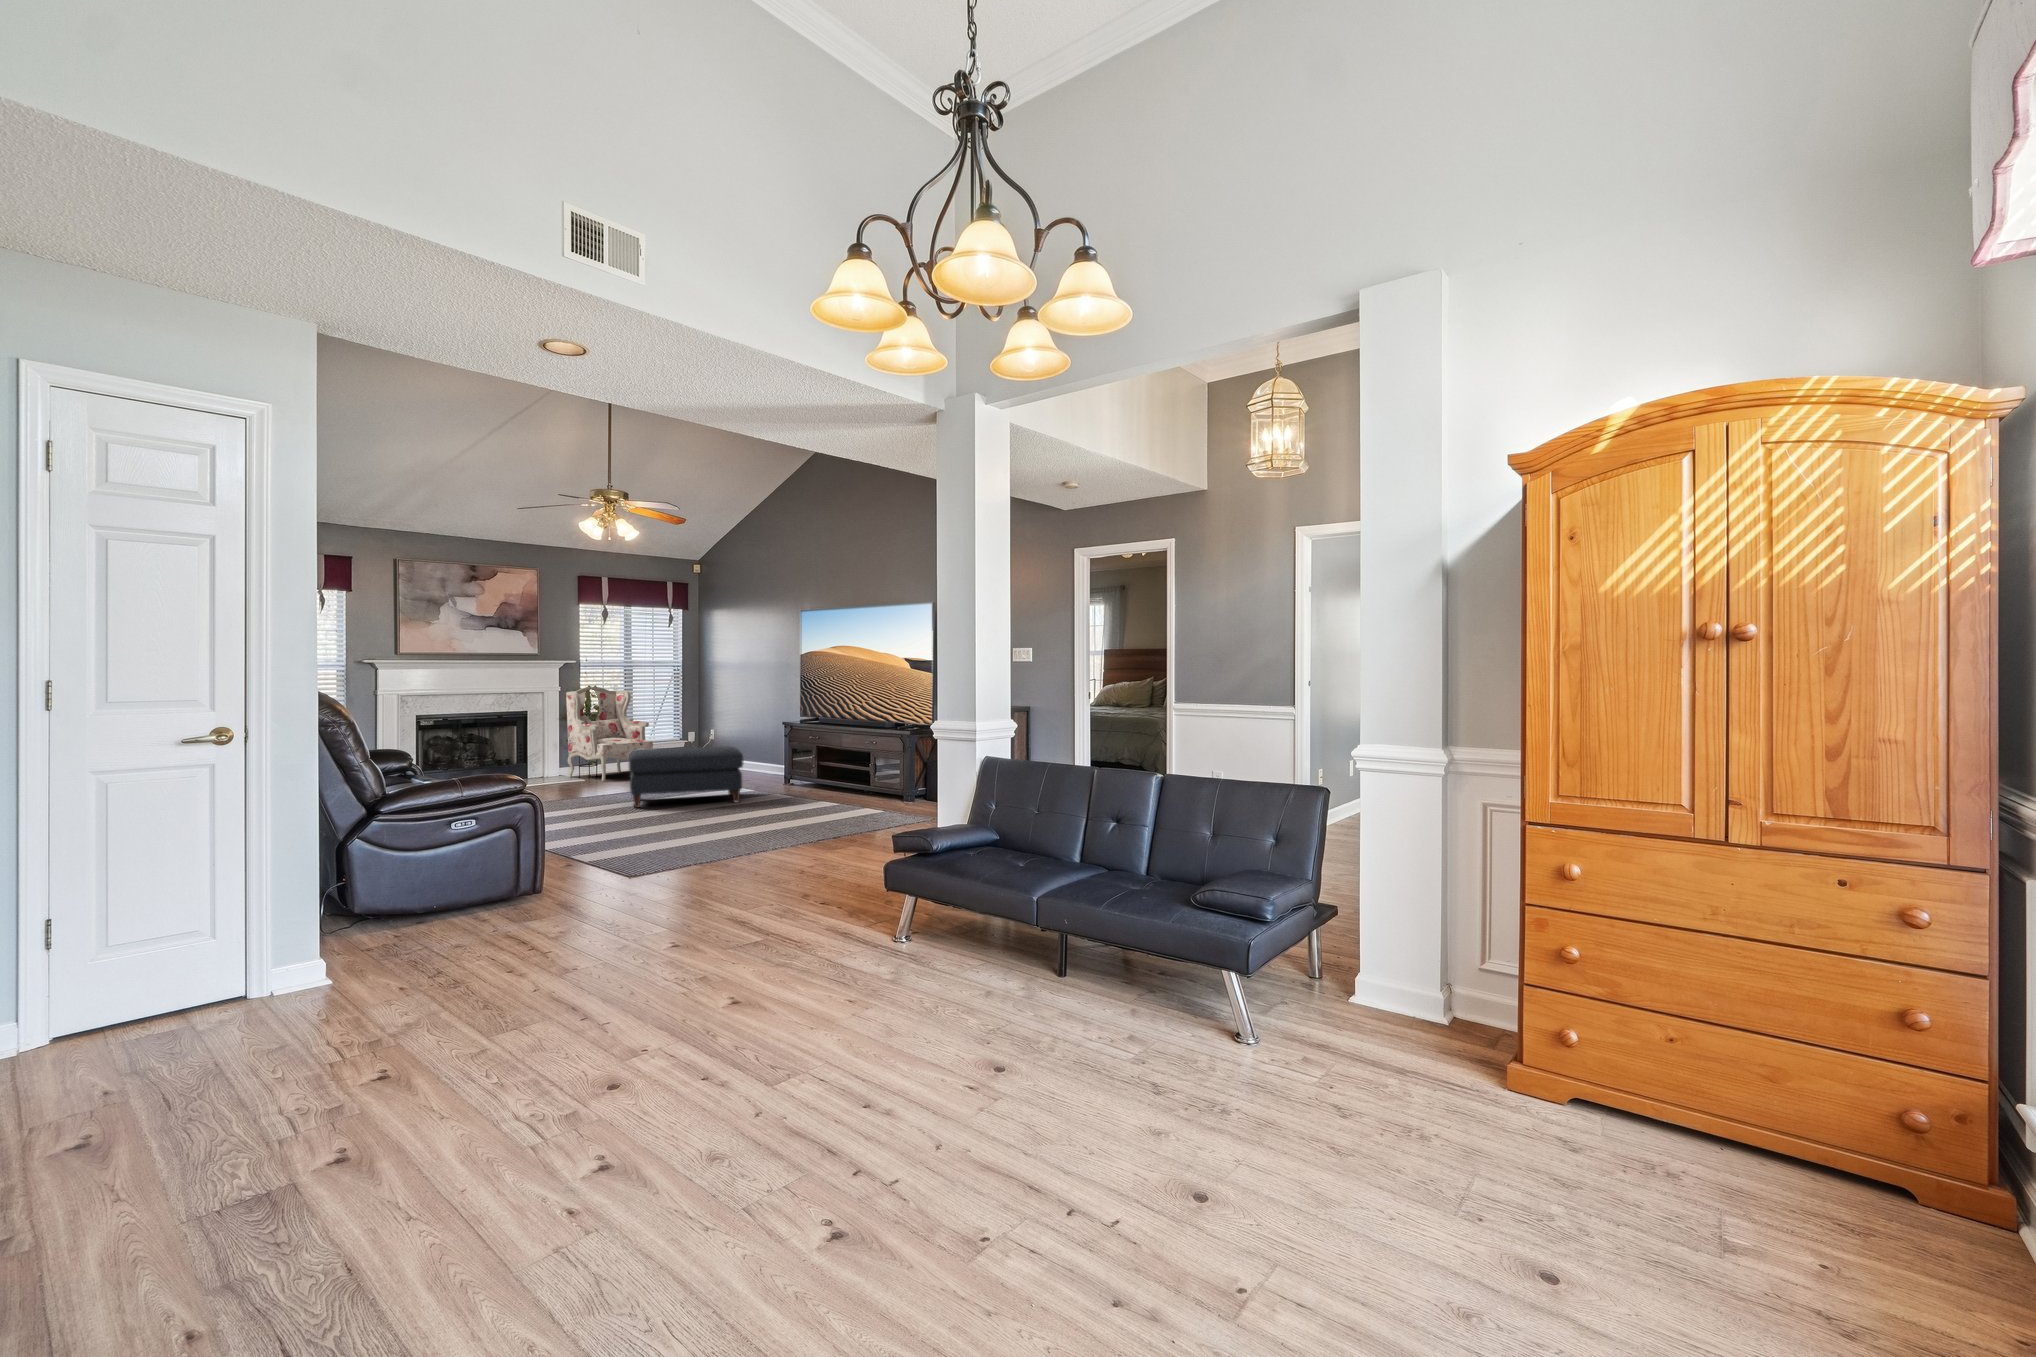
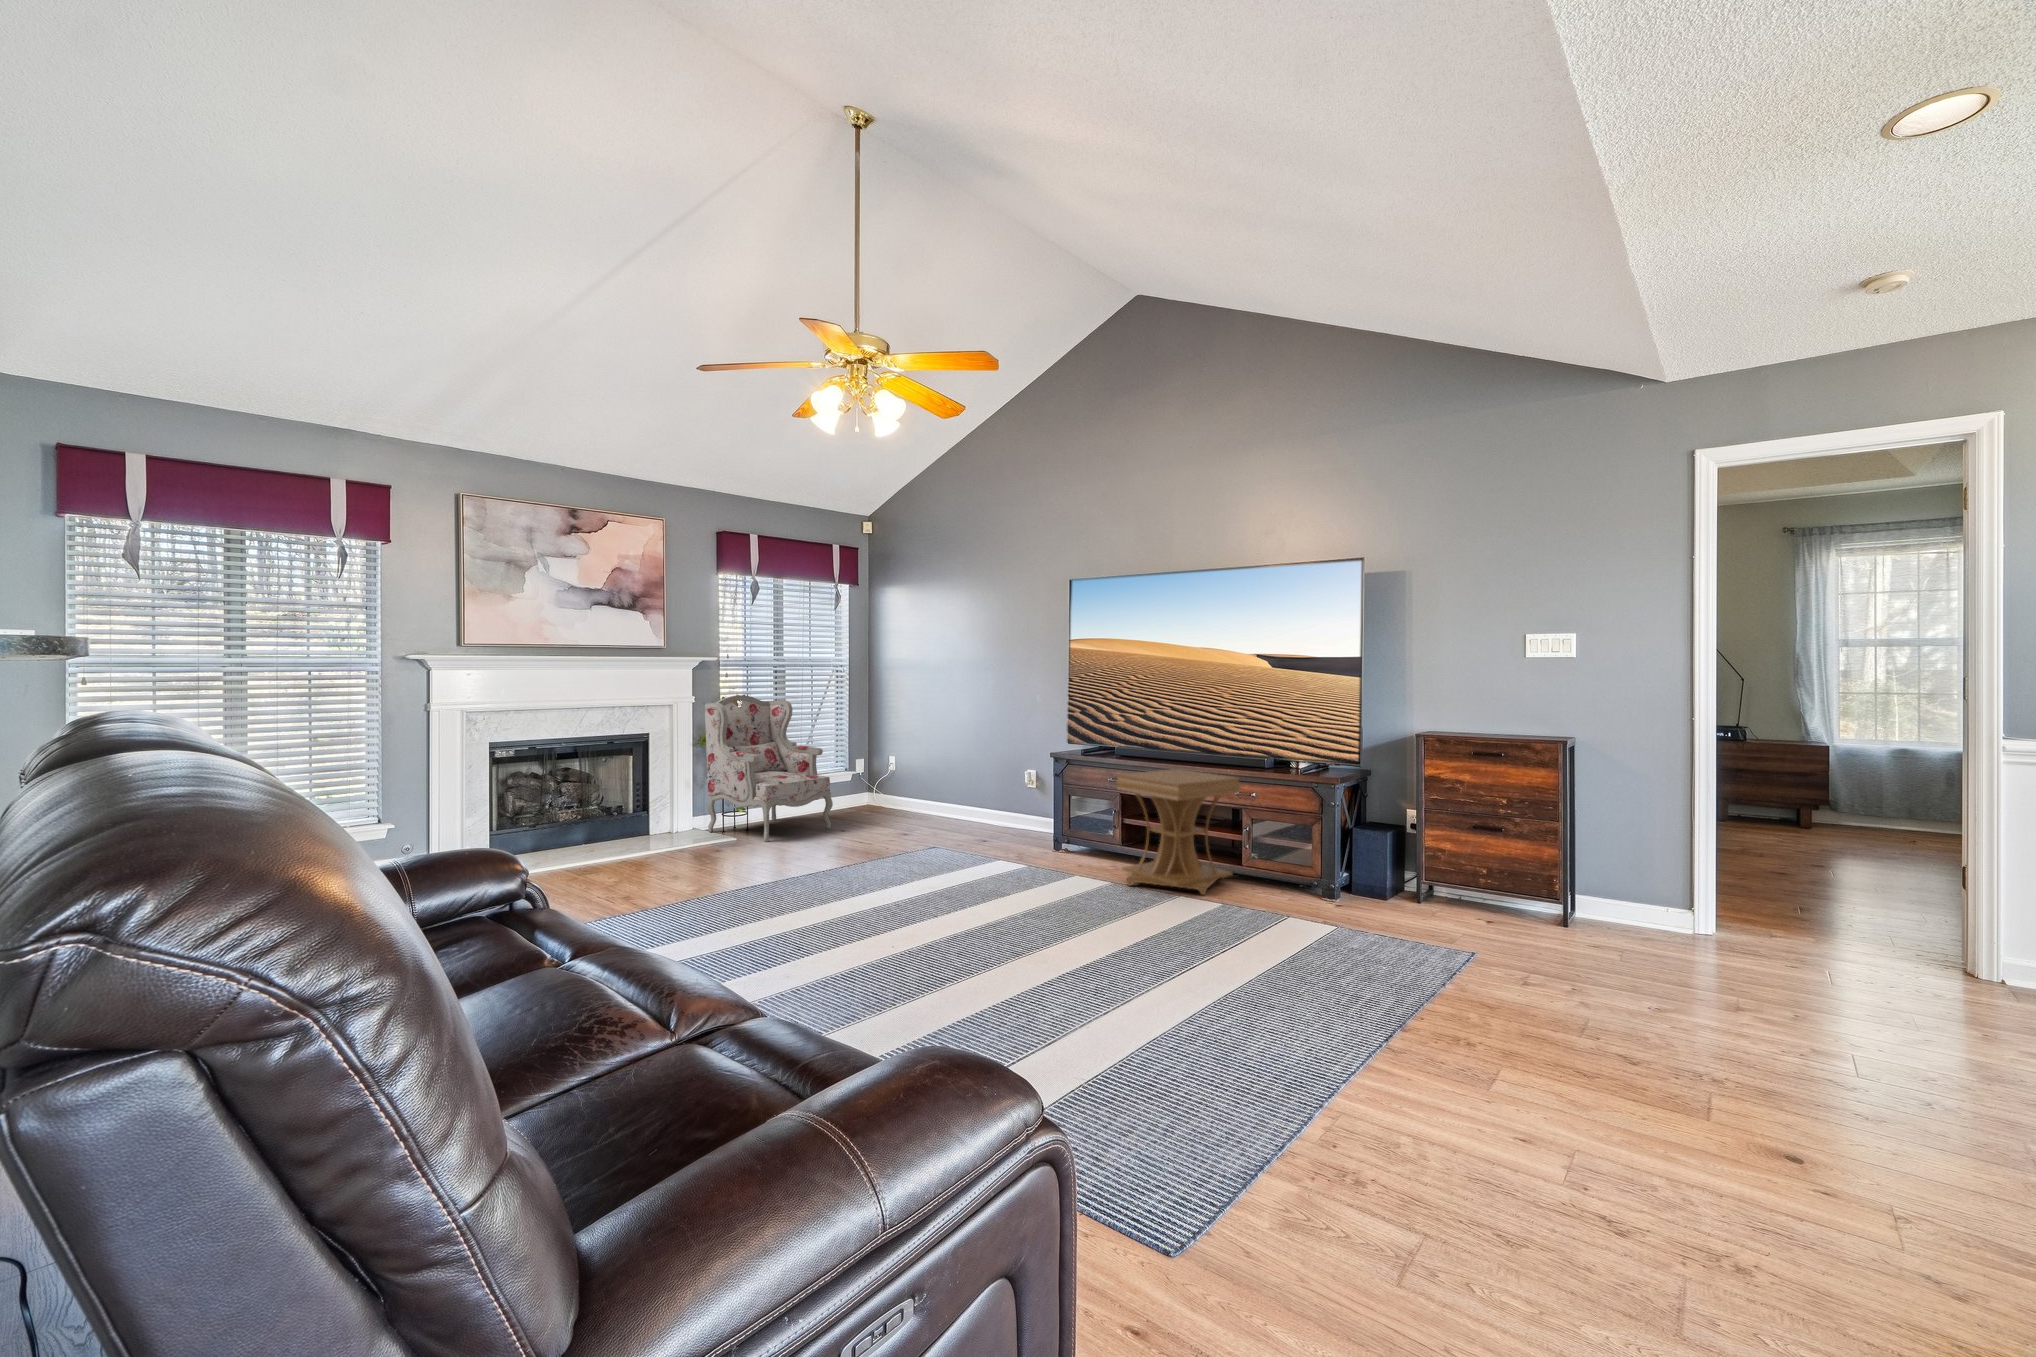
side table: none [801,729,871,800] -> present [1117,769,1240,895]
ottoman: present [629,746,743,808] -> none [845,799,1044,915]

